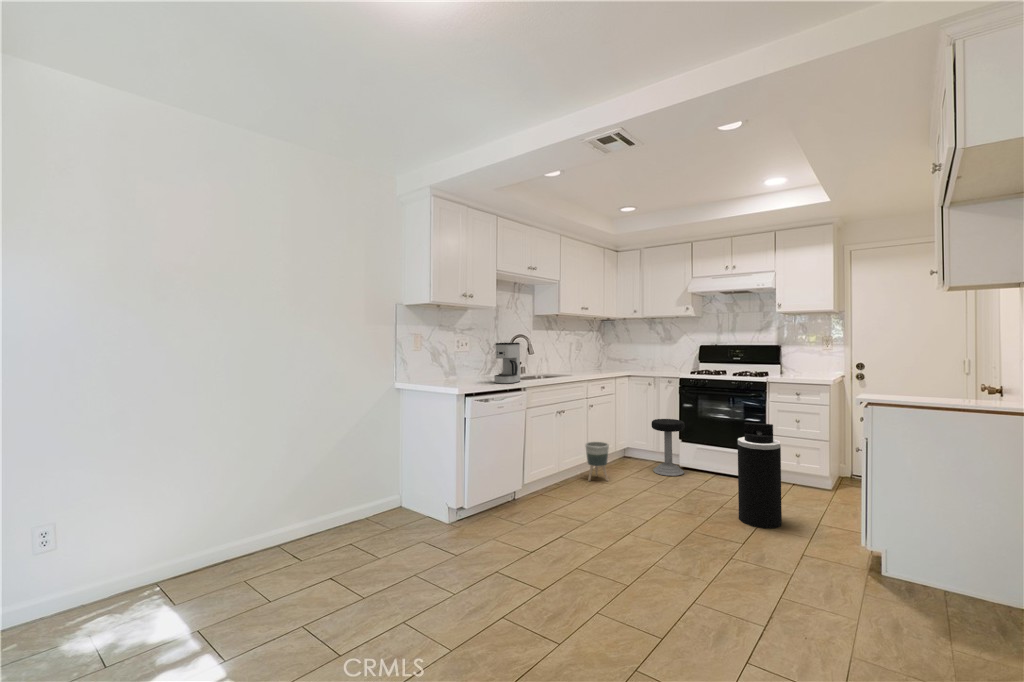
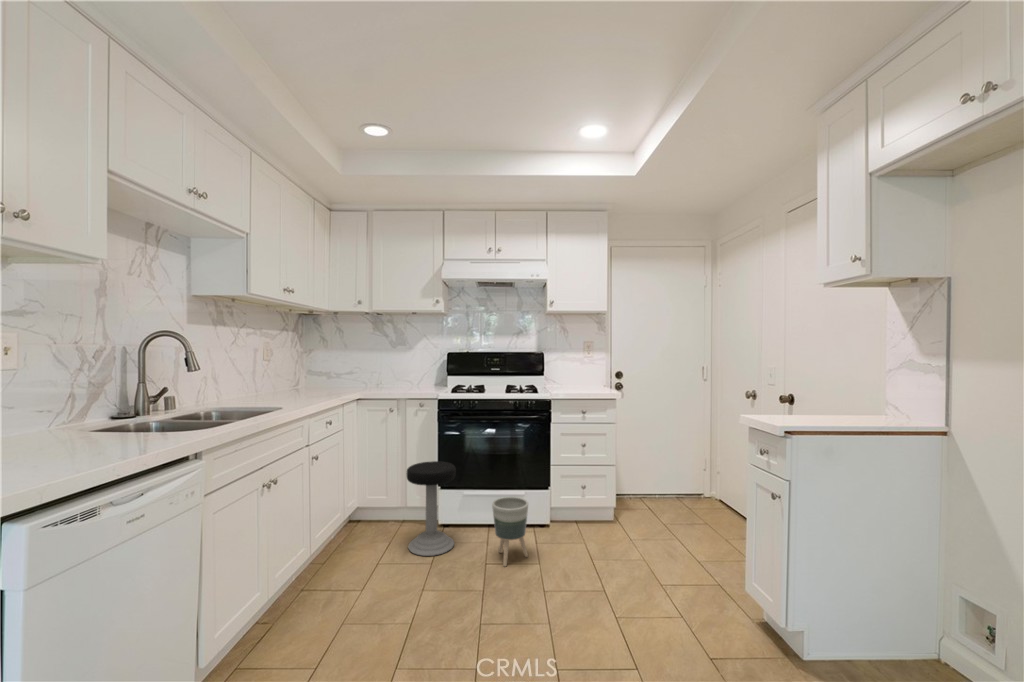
coffee maker: present [494,343,520,384] -> none [47,333,146,452]
trash can: present [738,422,782,529] -> none [592,461,652,630]
planter: present [585,442,609,481] -> present [492,497,528,566]

